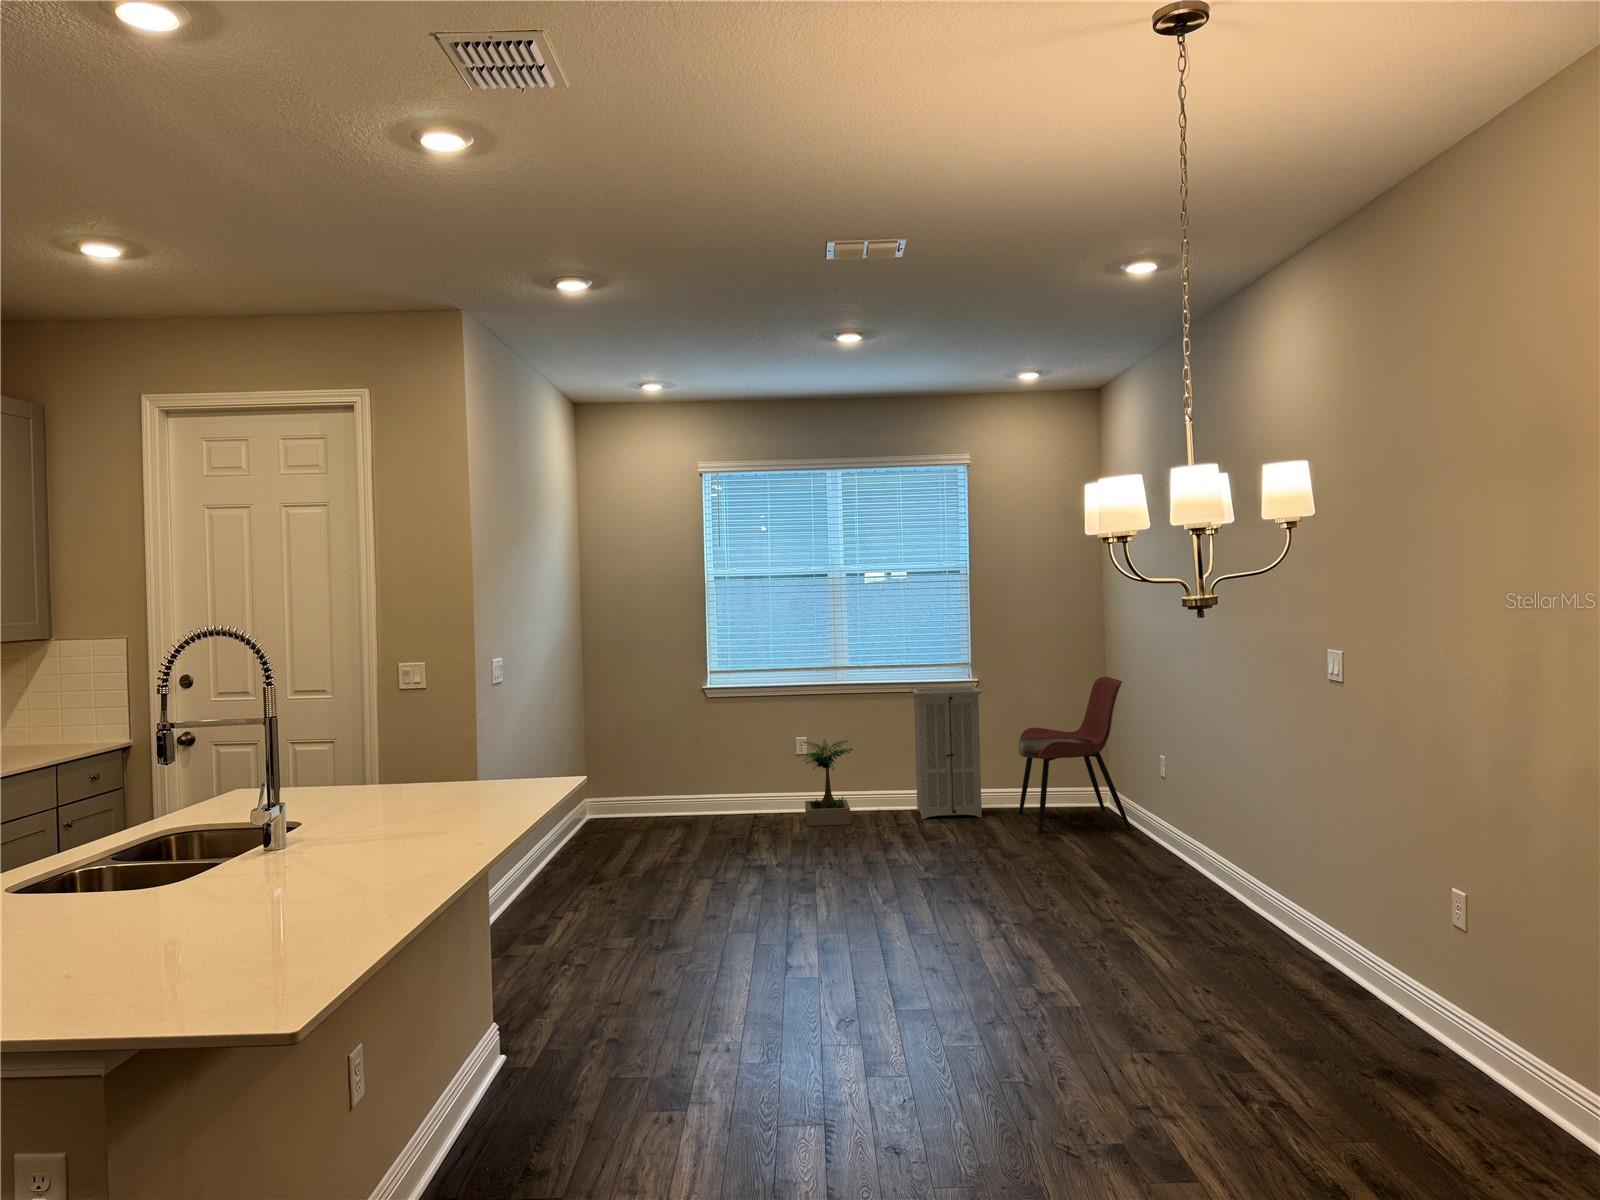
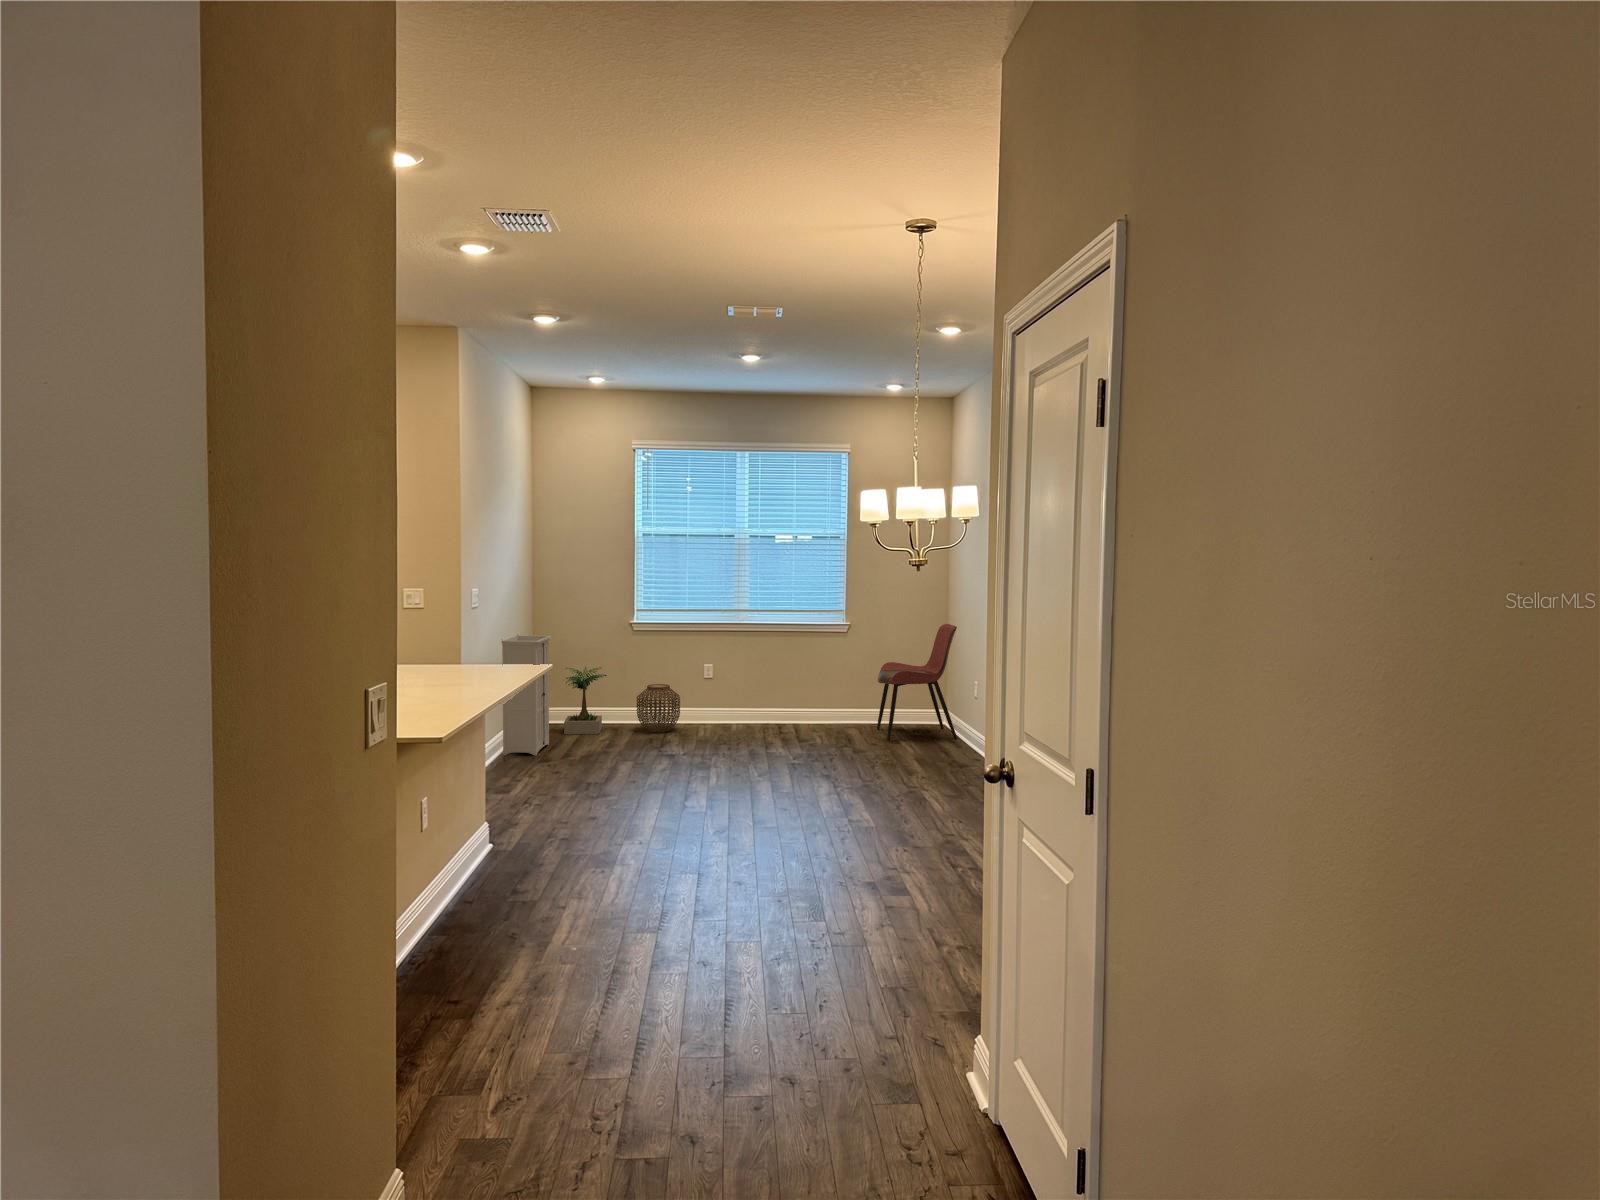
storage cabinet: present [910,685,982,819] -> present [501,635,552,755]
potted plant: present [804,739,853,826] -> present [564,667,607,734]
woven basket: none [714,764,769,826] -> present [637,684,680,732]

